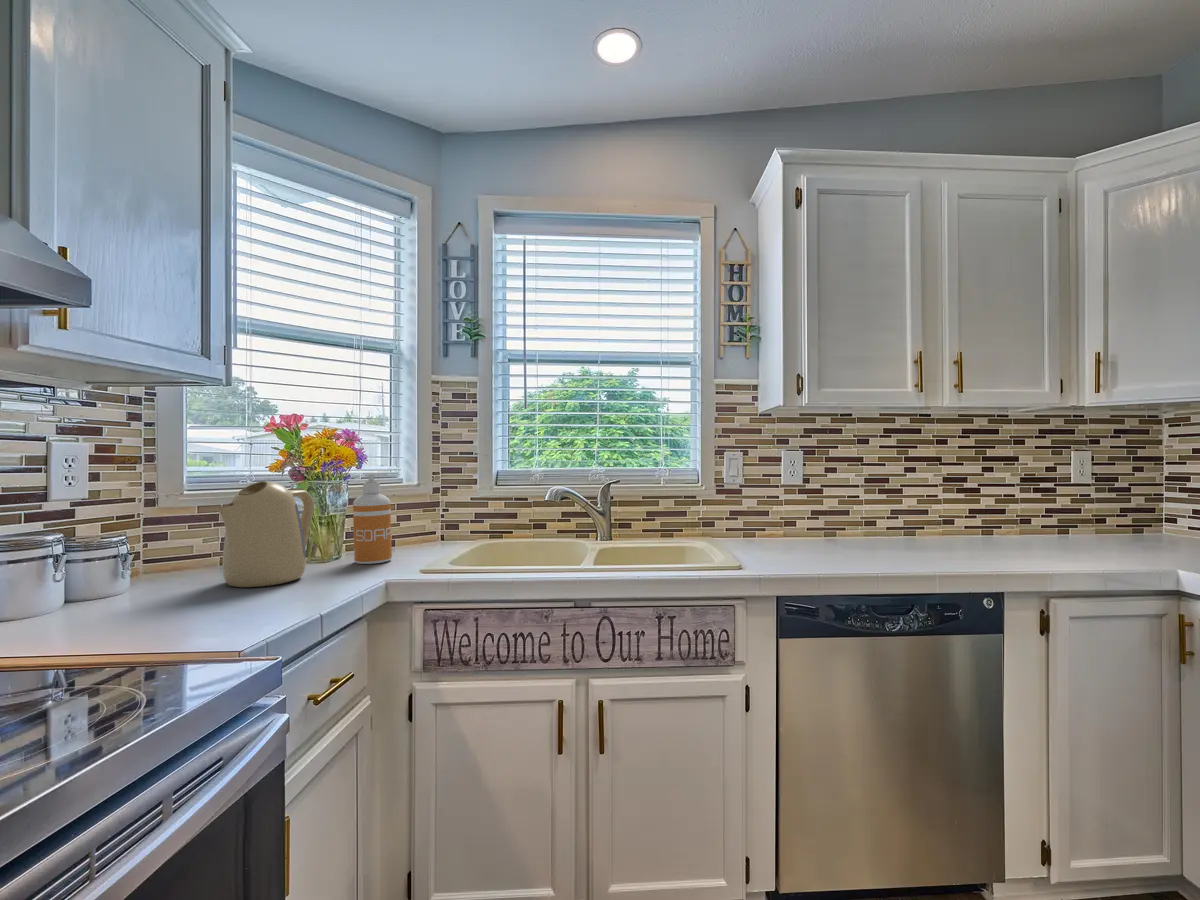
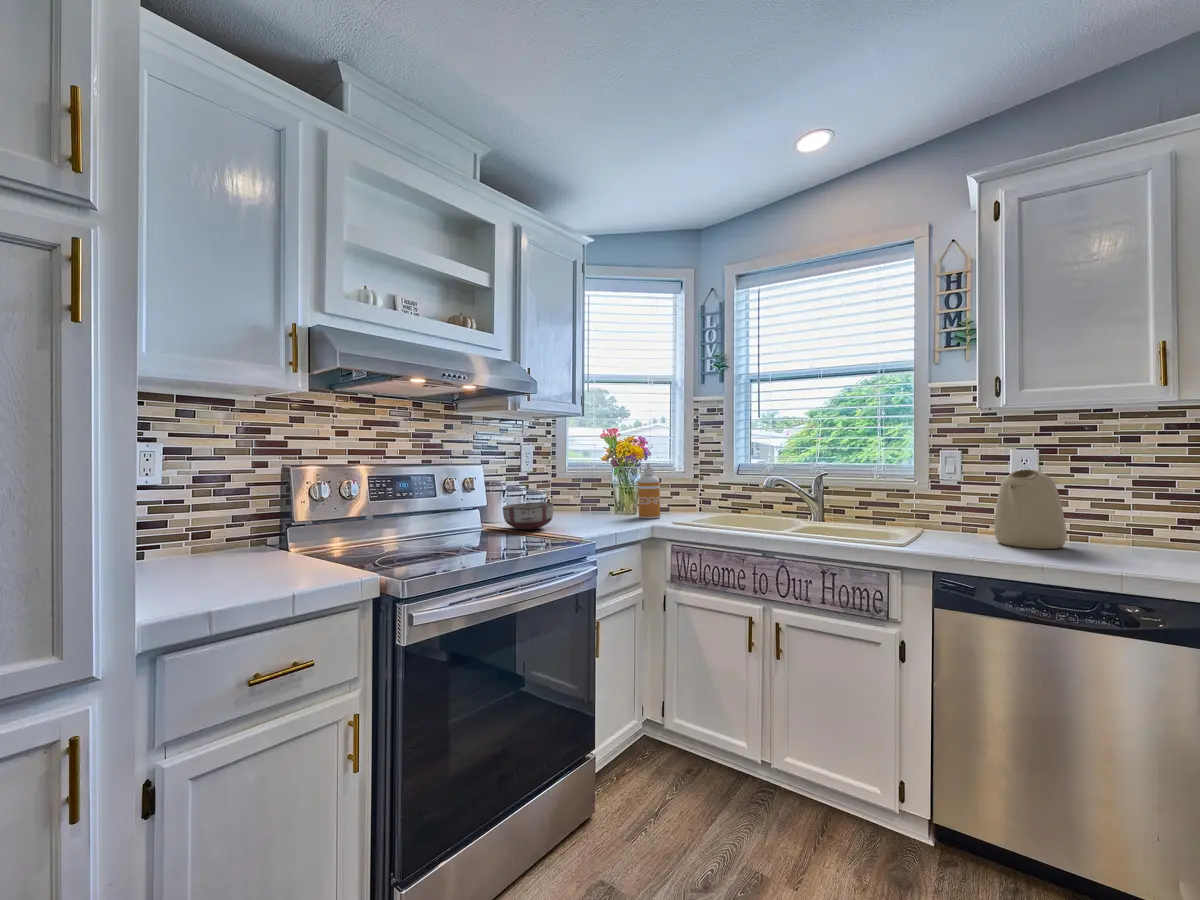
kettle: present [217,481,314,587] -> present [994,470,1066,549]
ceramic bowl: none [73,556,205,620] -> present [503,502,554,530]

